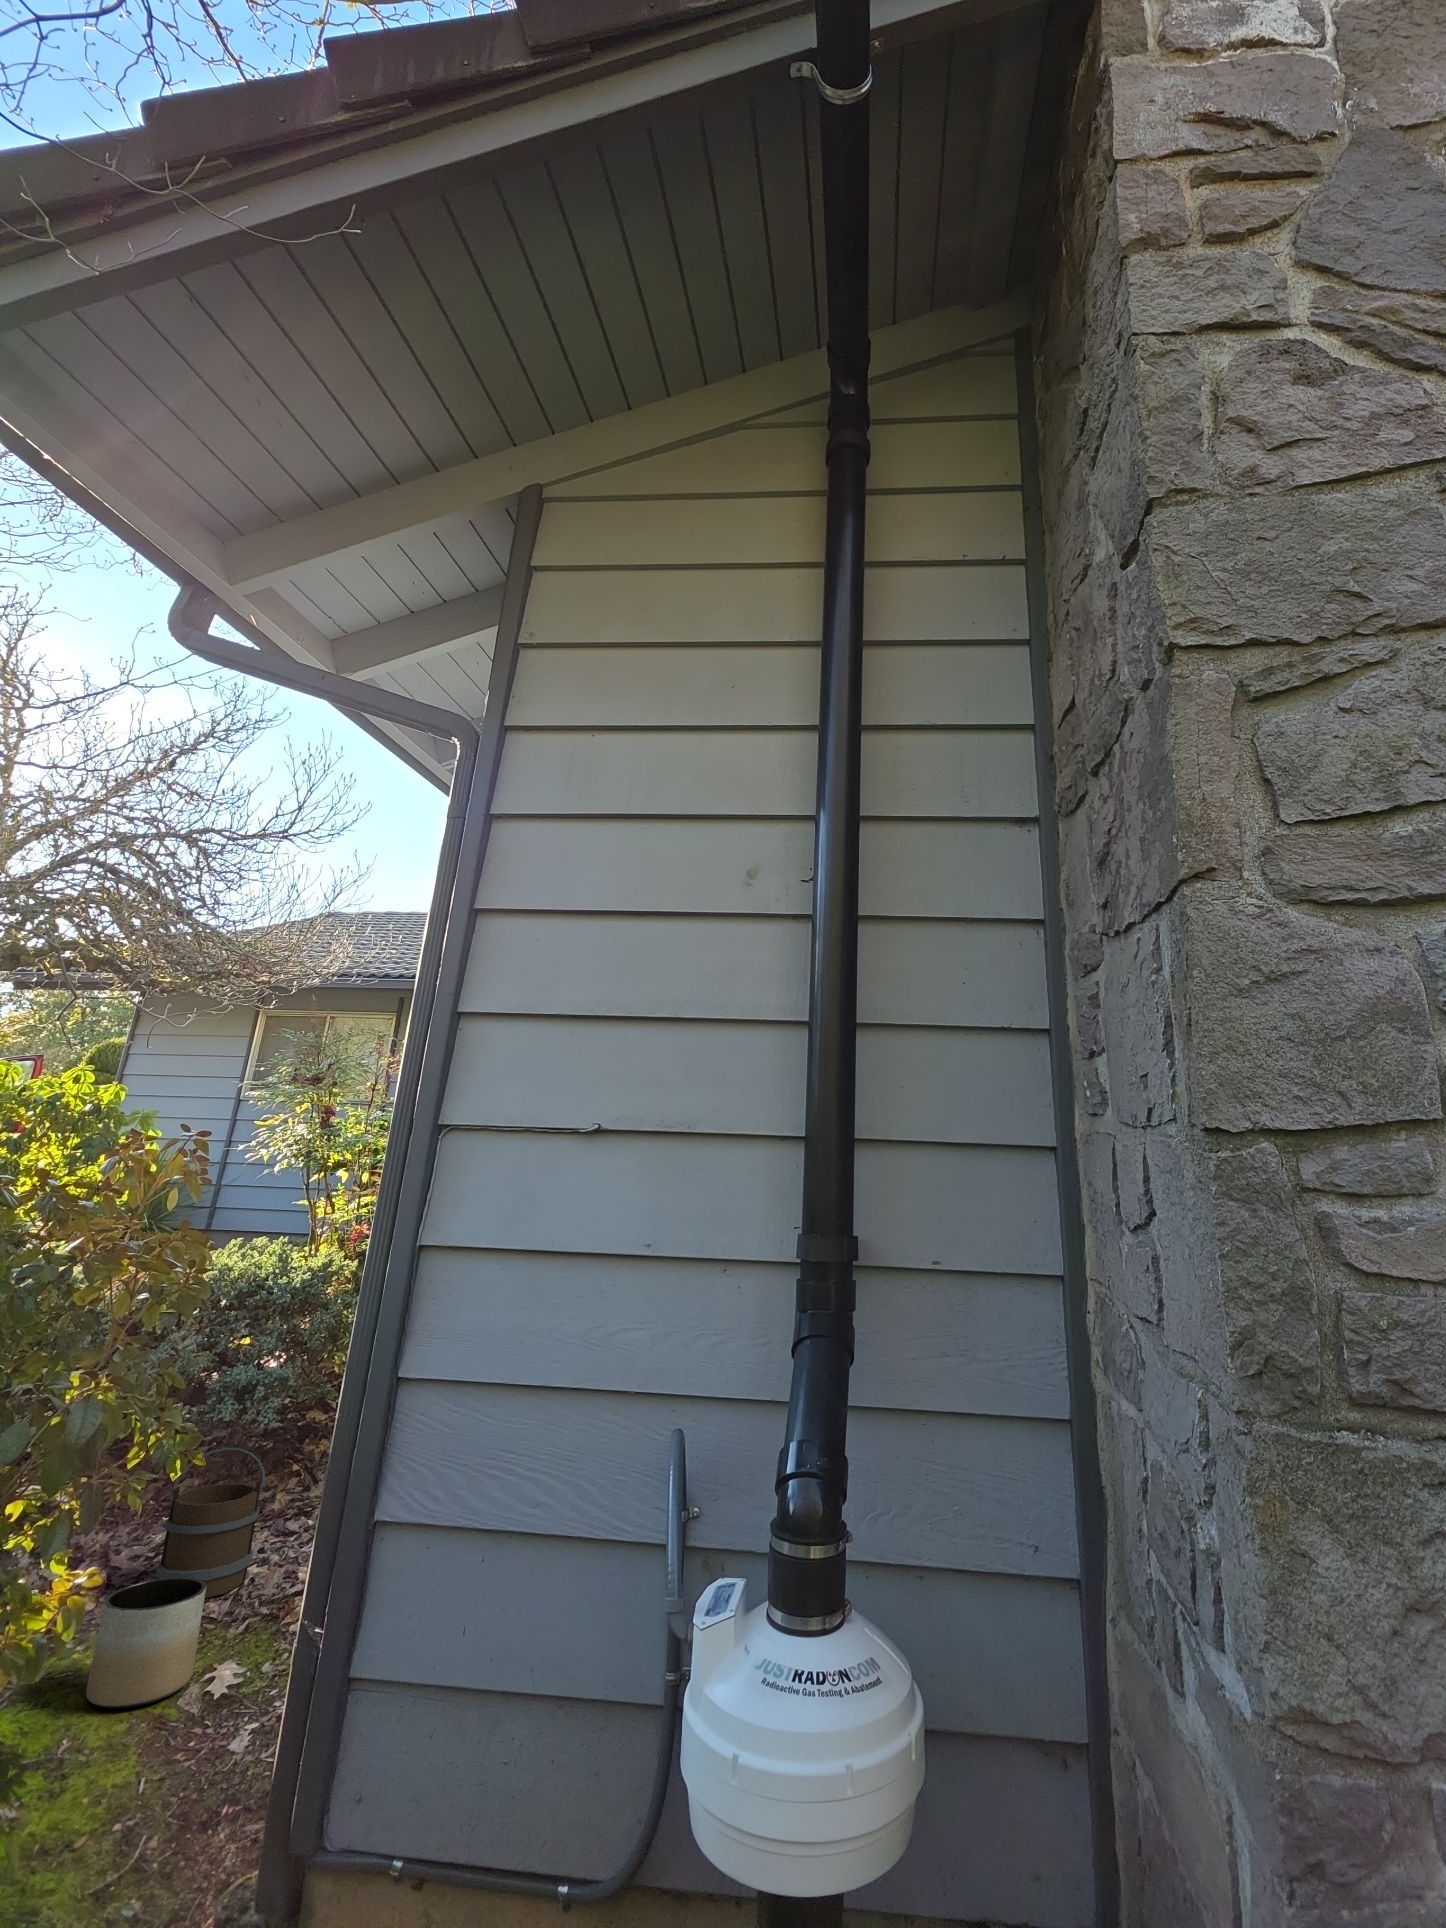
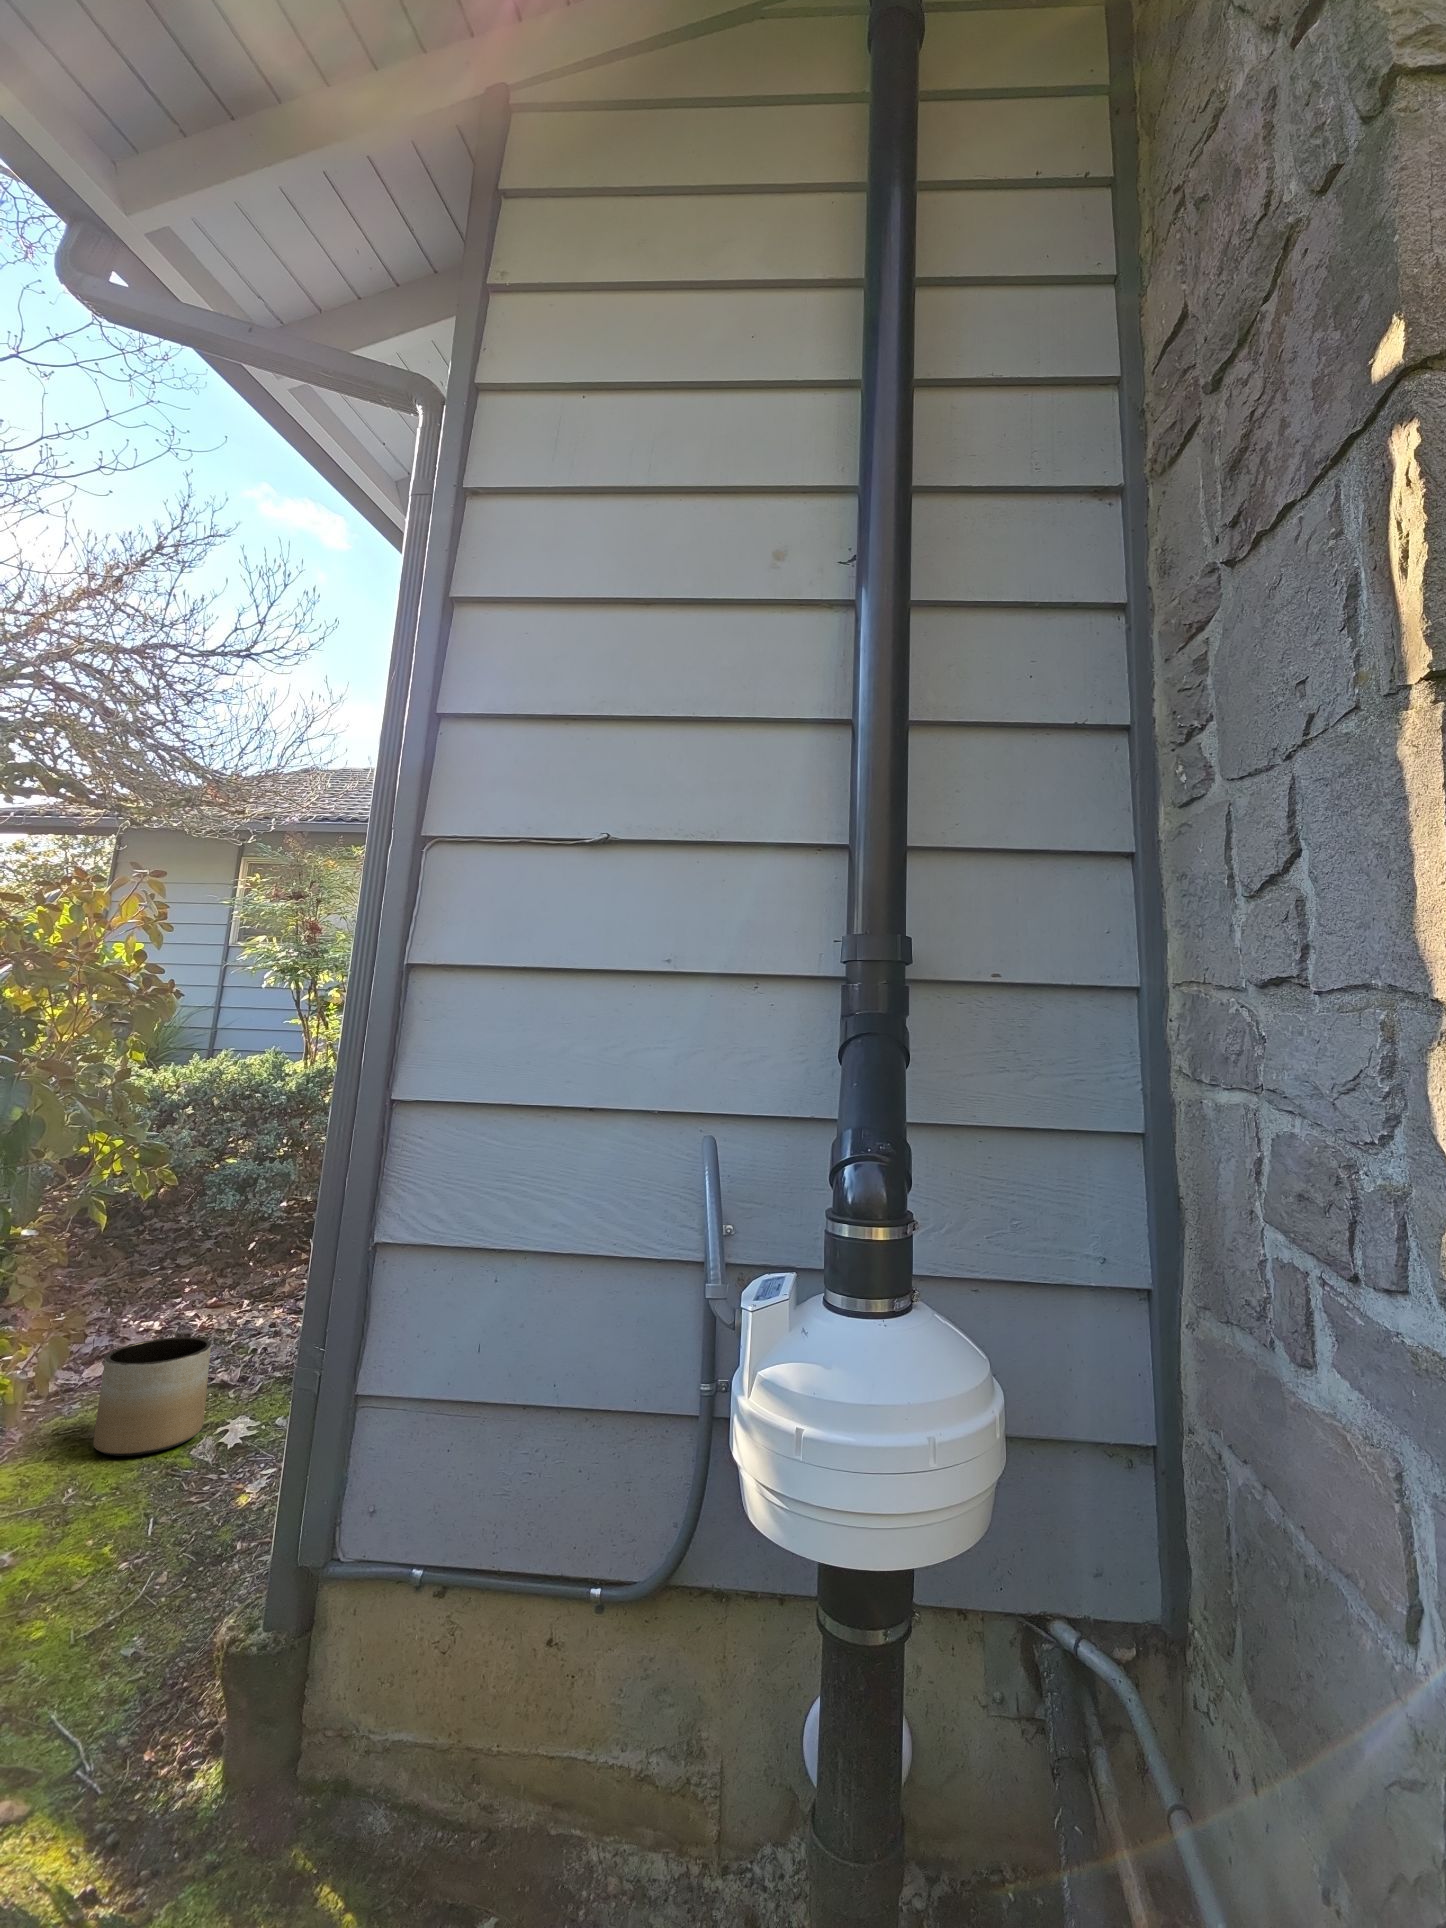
bucket: present [156,1448,265,1598] -> none [162,1226,268,1366]

